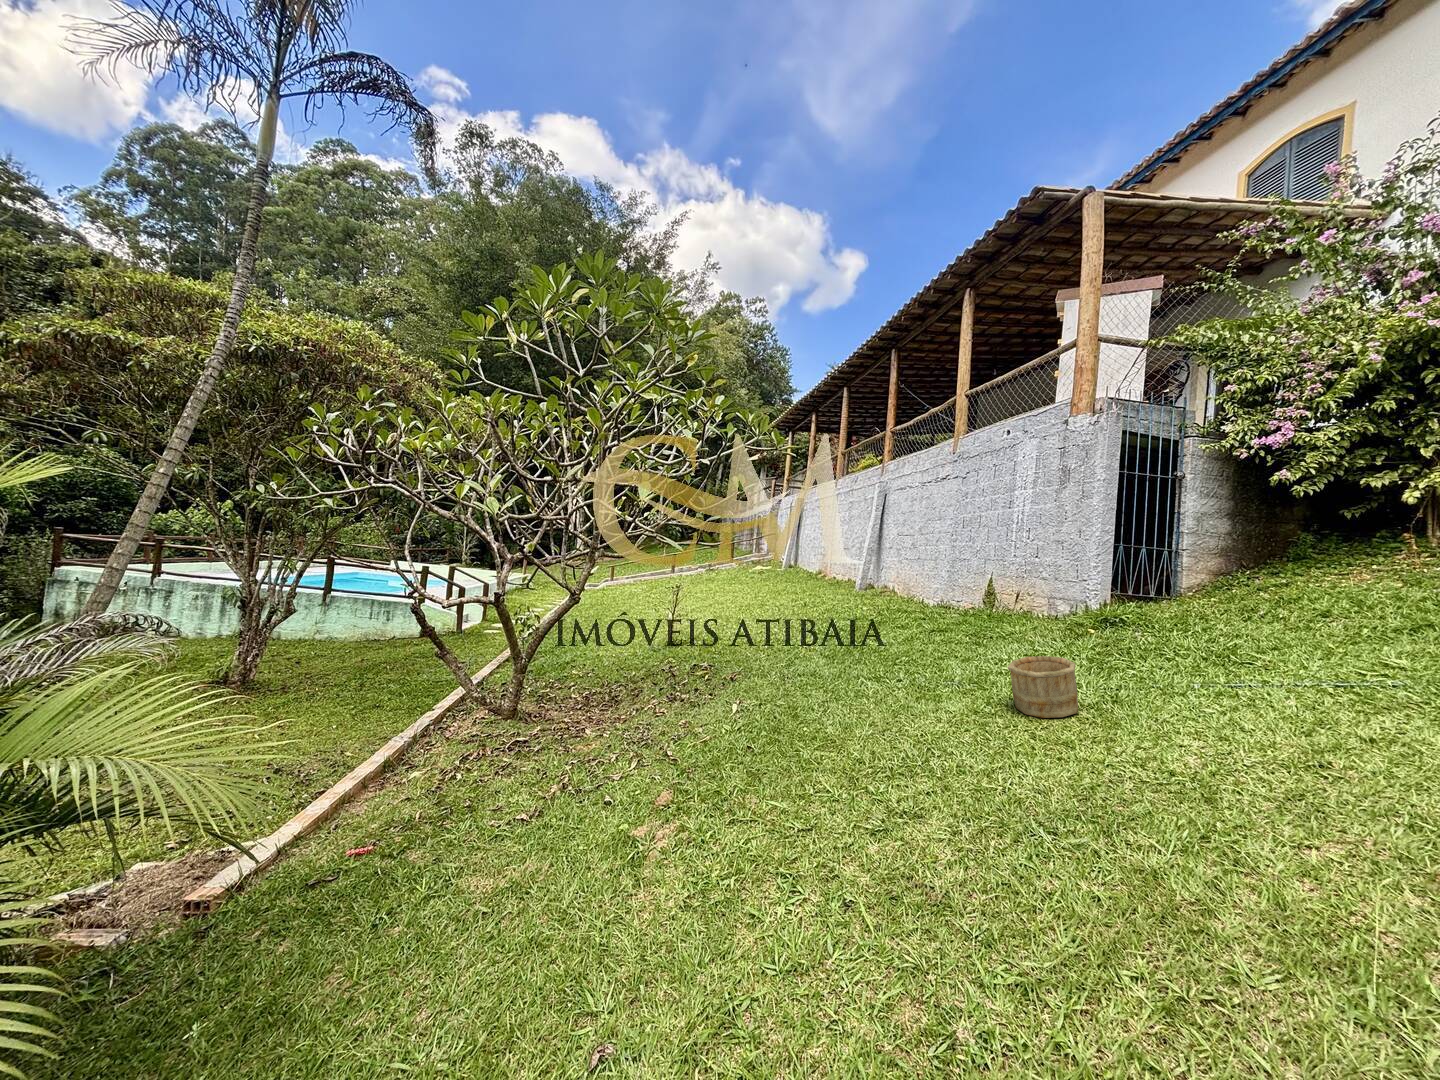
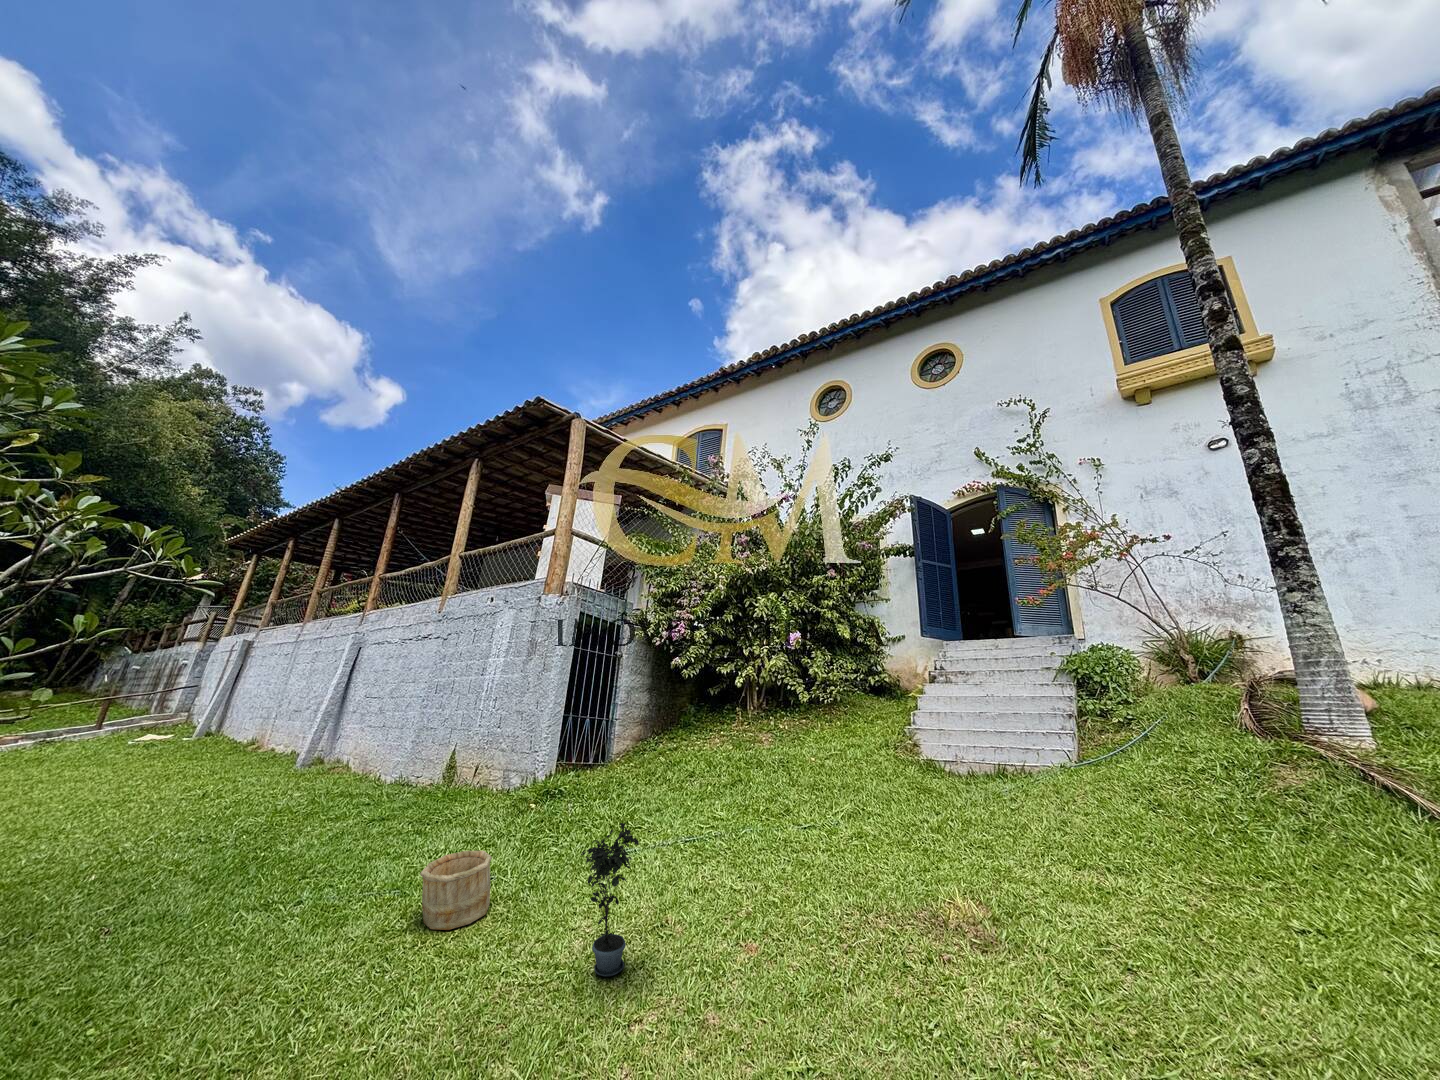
potted plant: none [1212,640,1302,796] -> present [581,823,639,977]

